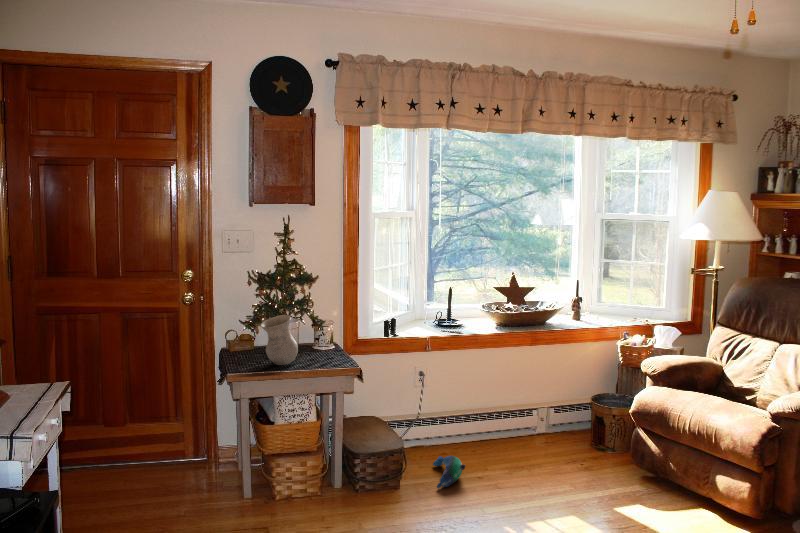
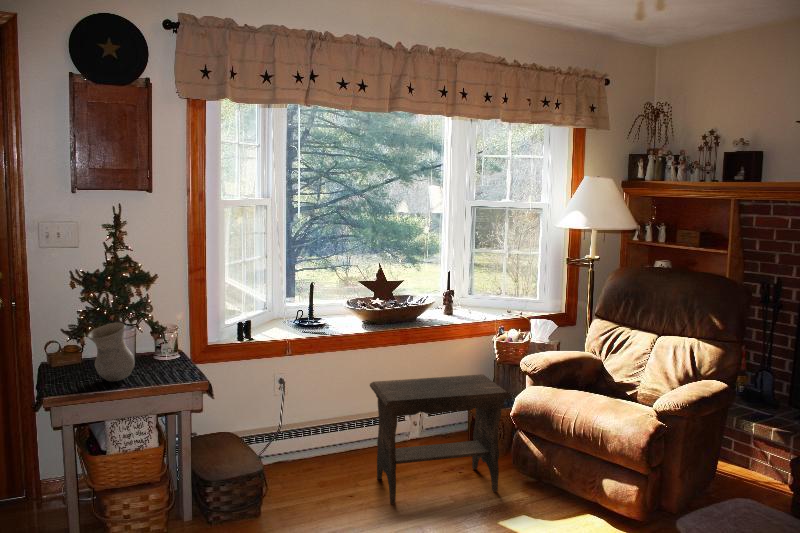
footstool: none [501,376,641,493] -> present [370,374,512,504]
plush toy: present [433,456,465,488] -> none [296,470,332,507]

